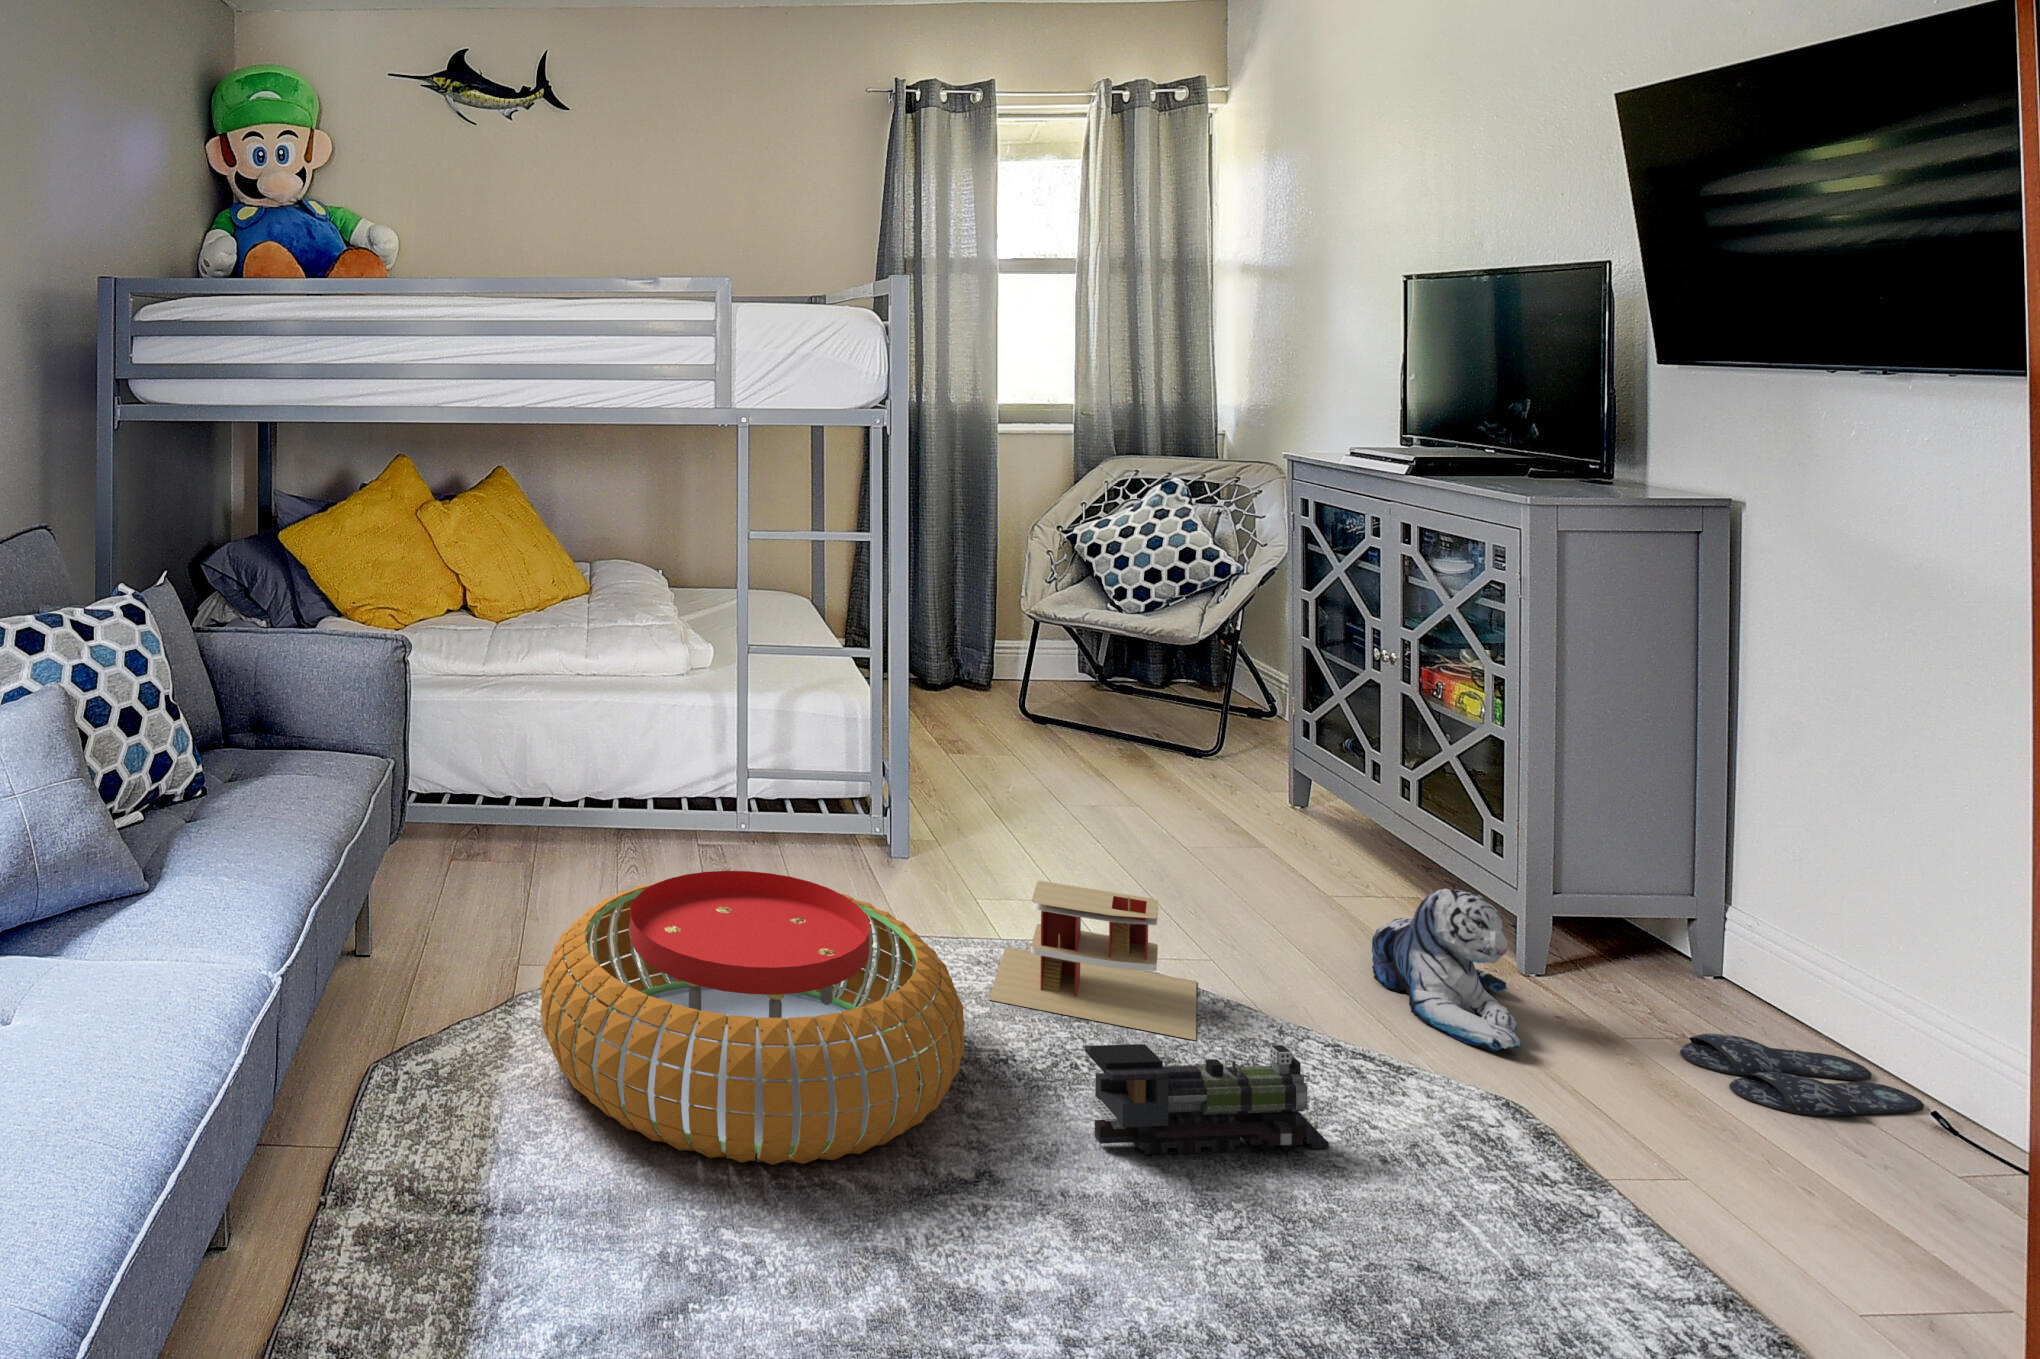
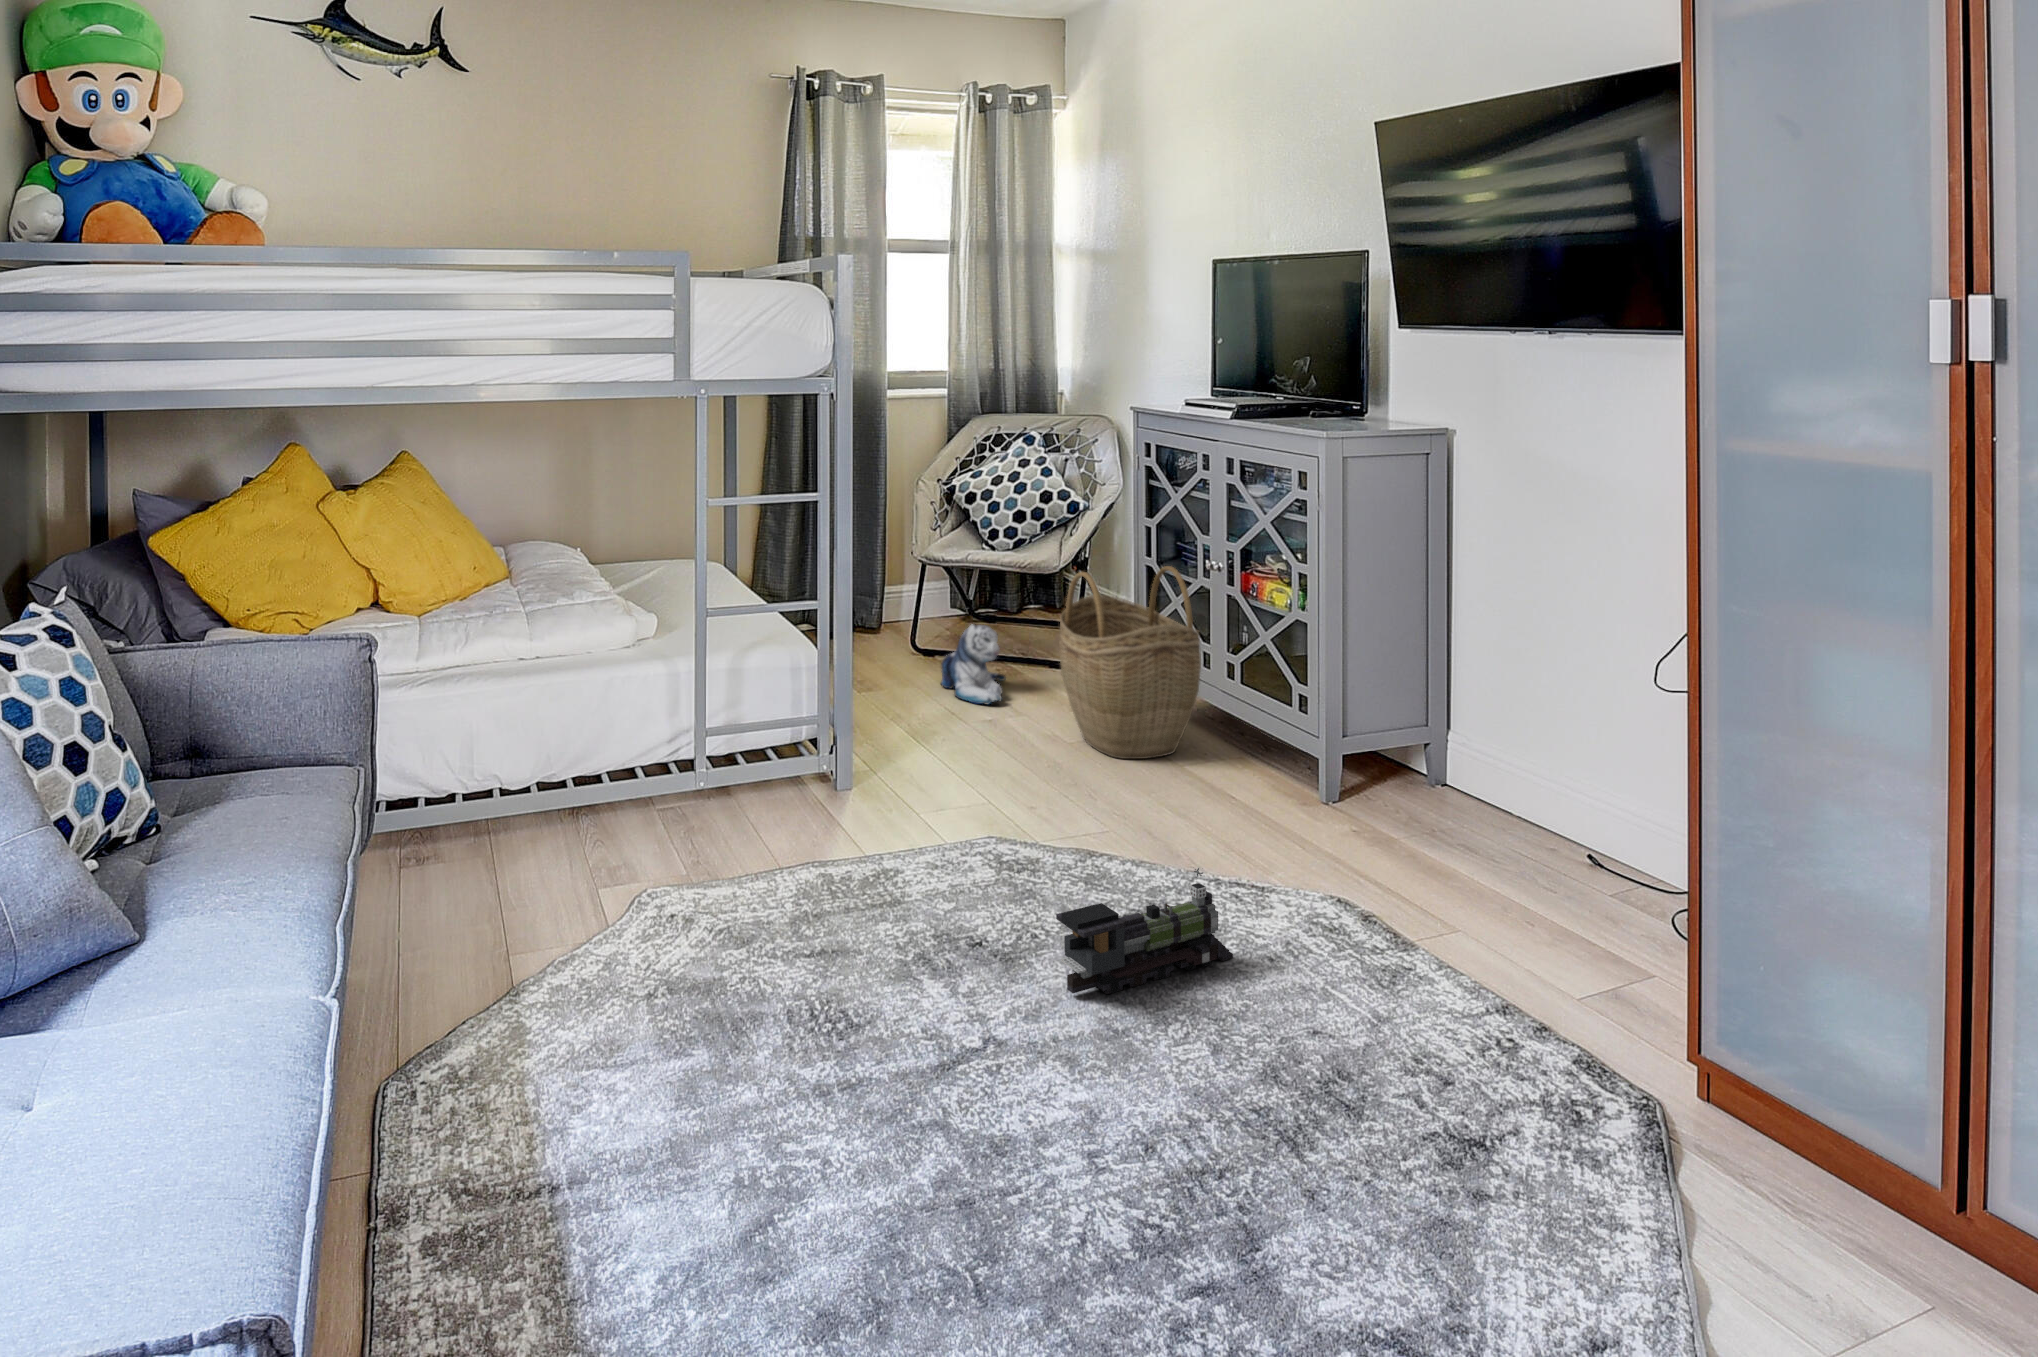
woven basket: none [1177,648,1362,882] -> present [1059,566,1201,759]
pouf: present [541,871,965,1165] -> none [559,816,957,1085]
toy house: present [989,881,1196,1040] -> none [952,785,1119,896]
plush toy: present [1372,889,1521,1052] -> present [941,624,1006,704]
slippers: present [1680,1034,1924,1116] -> none [1431,820,1571,866]

